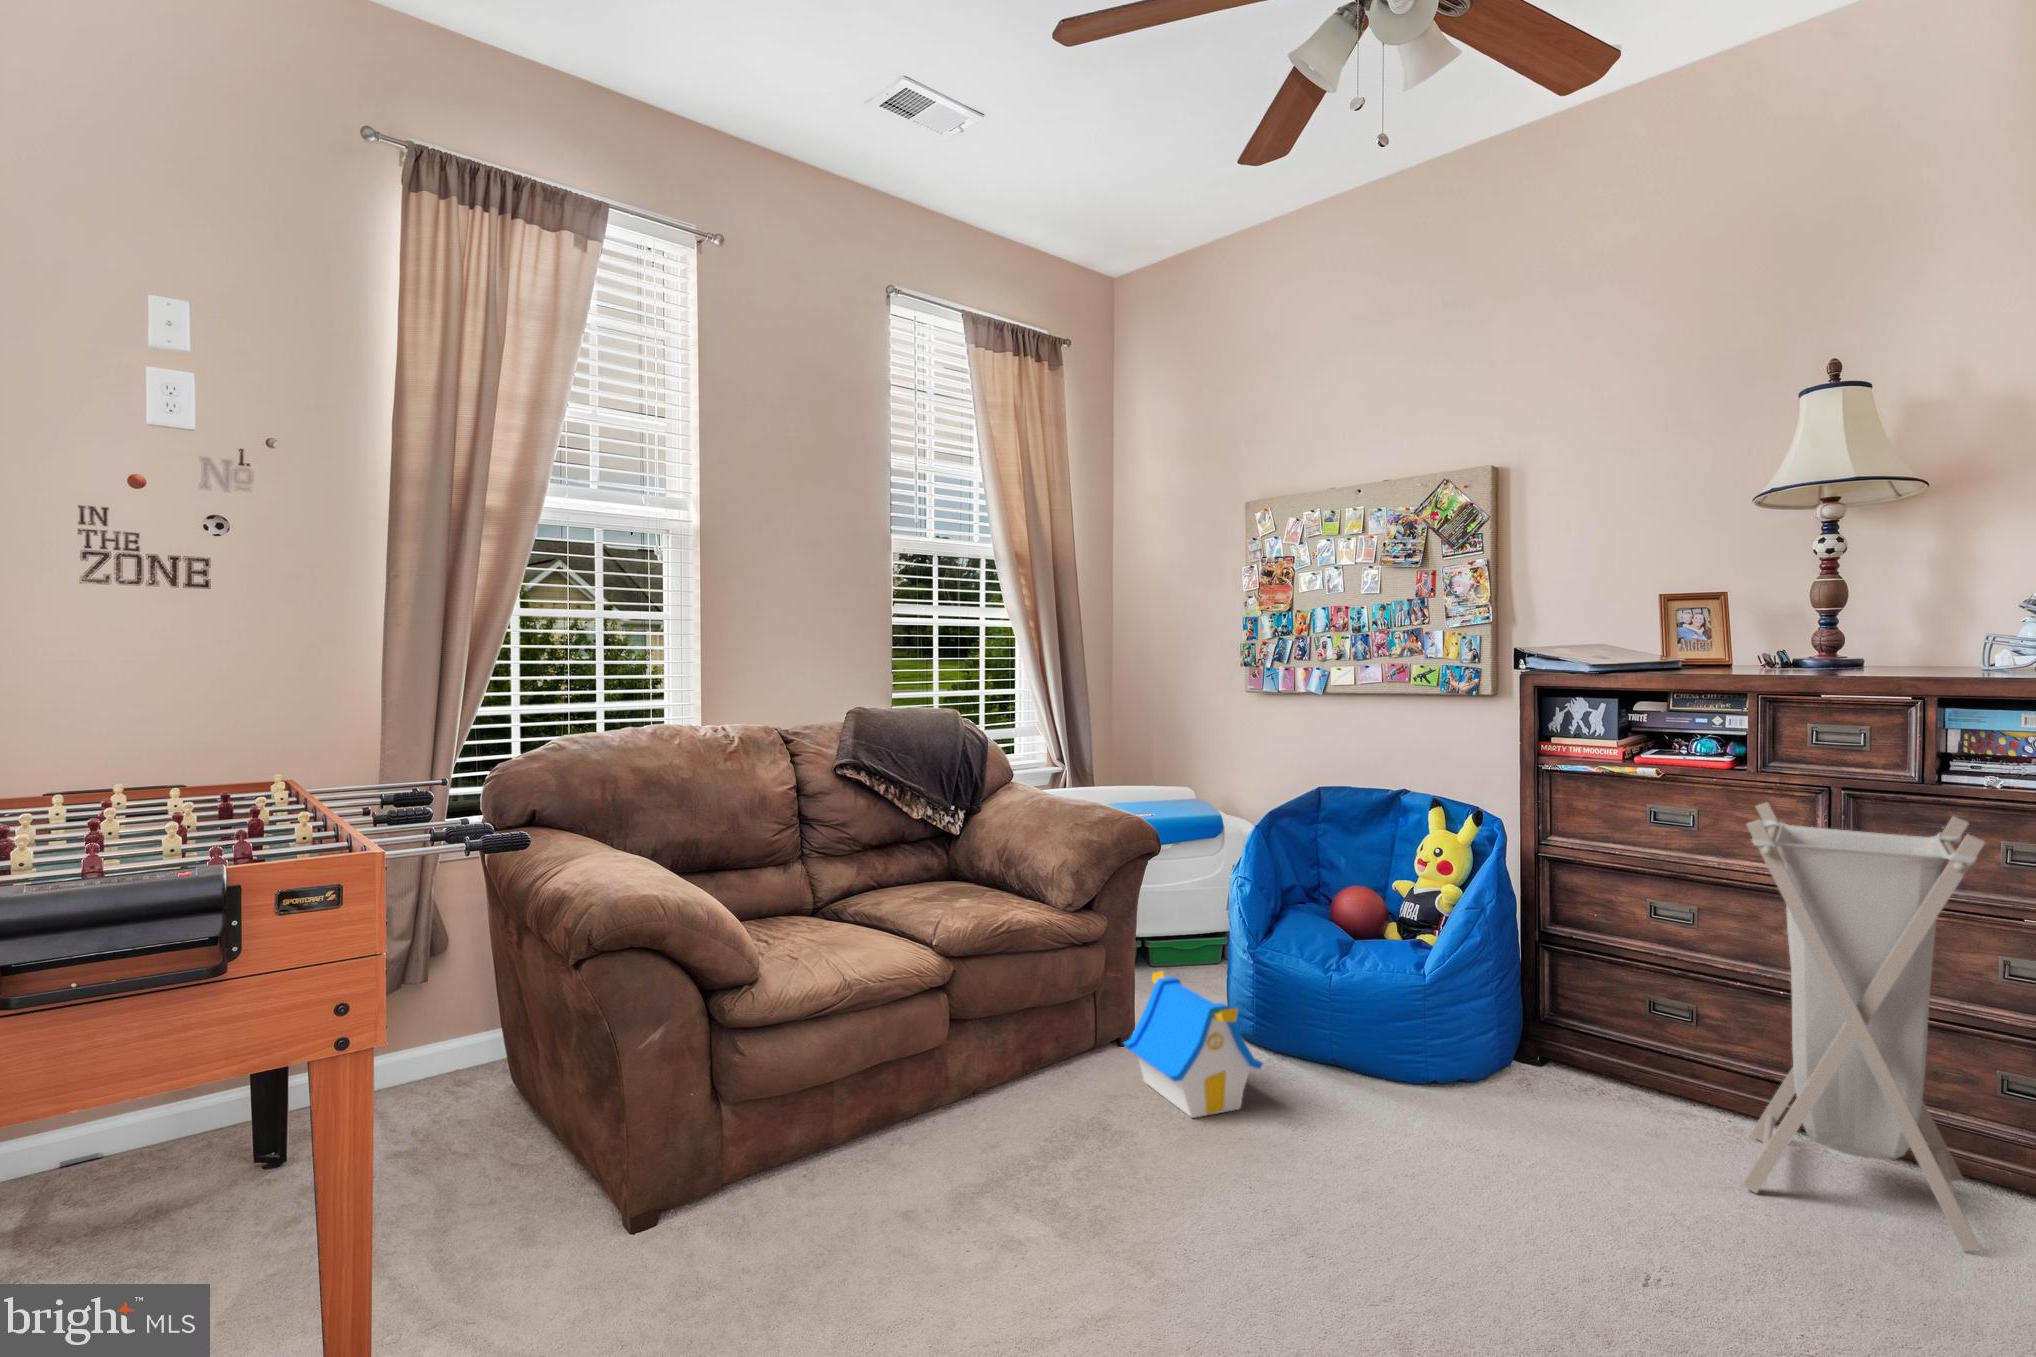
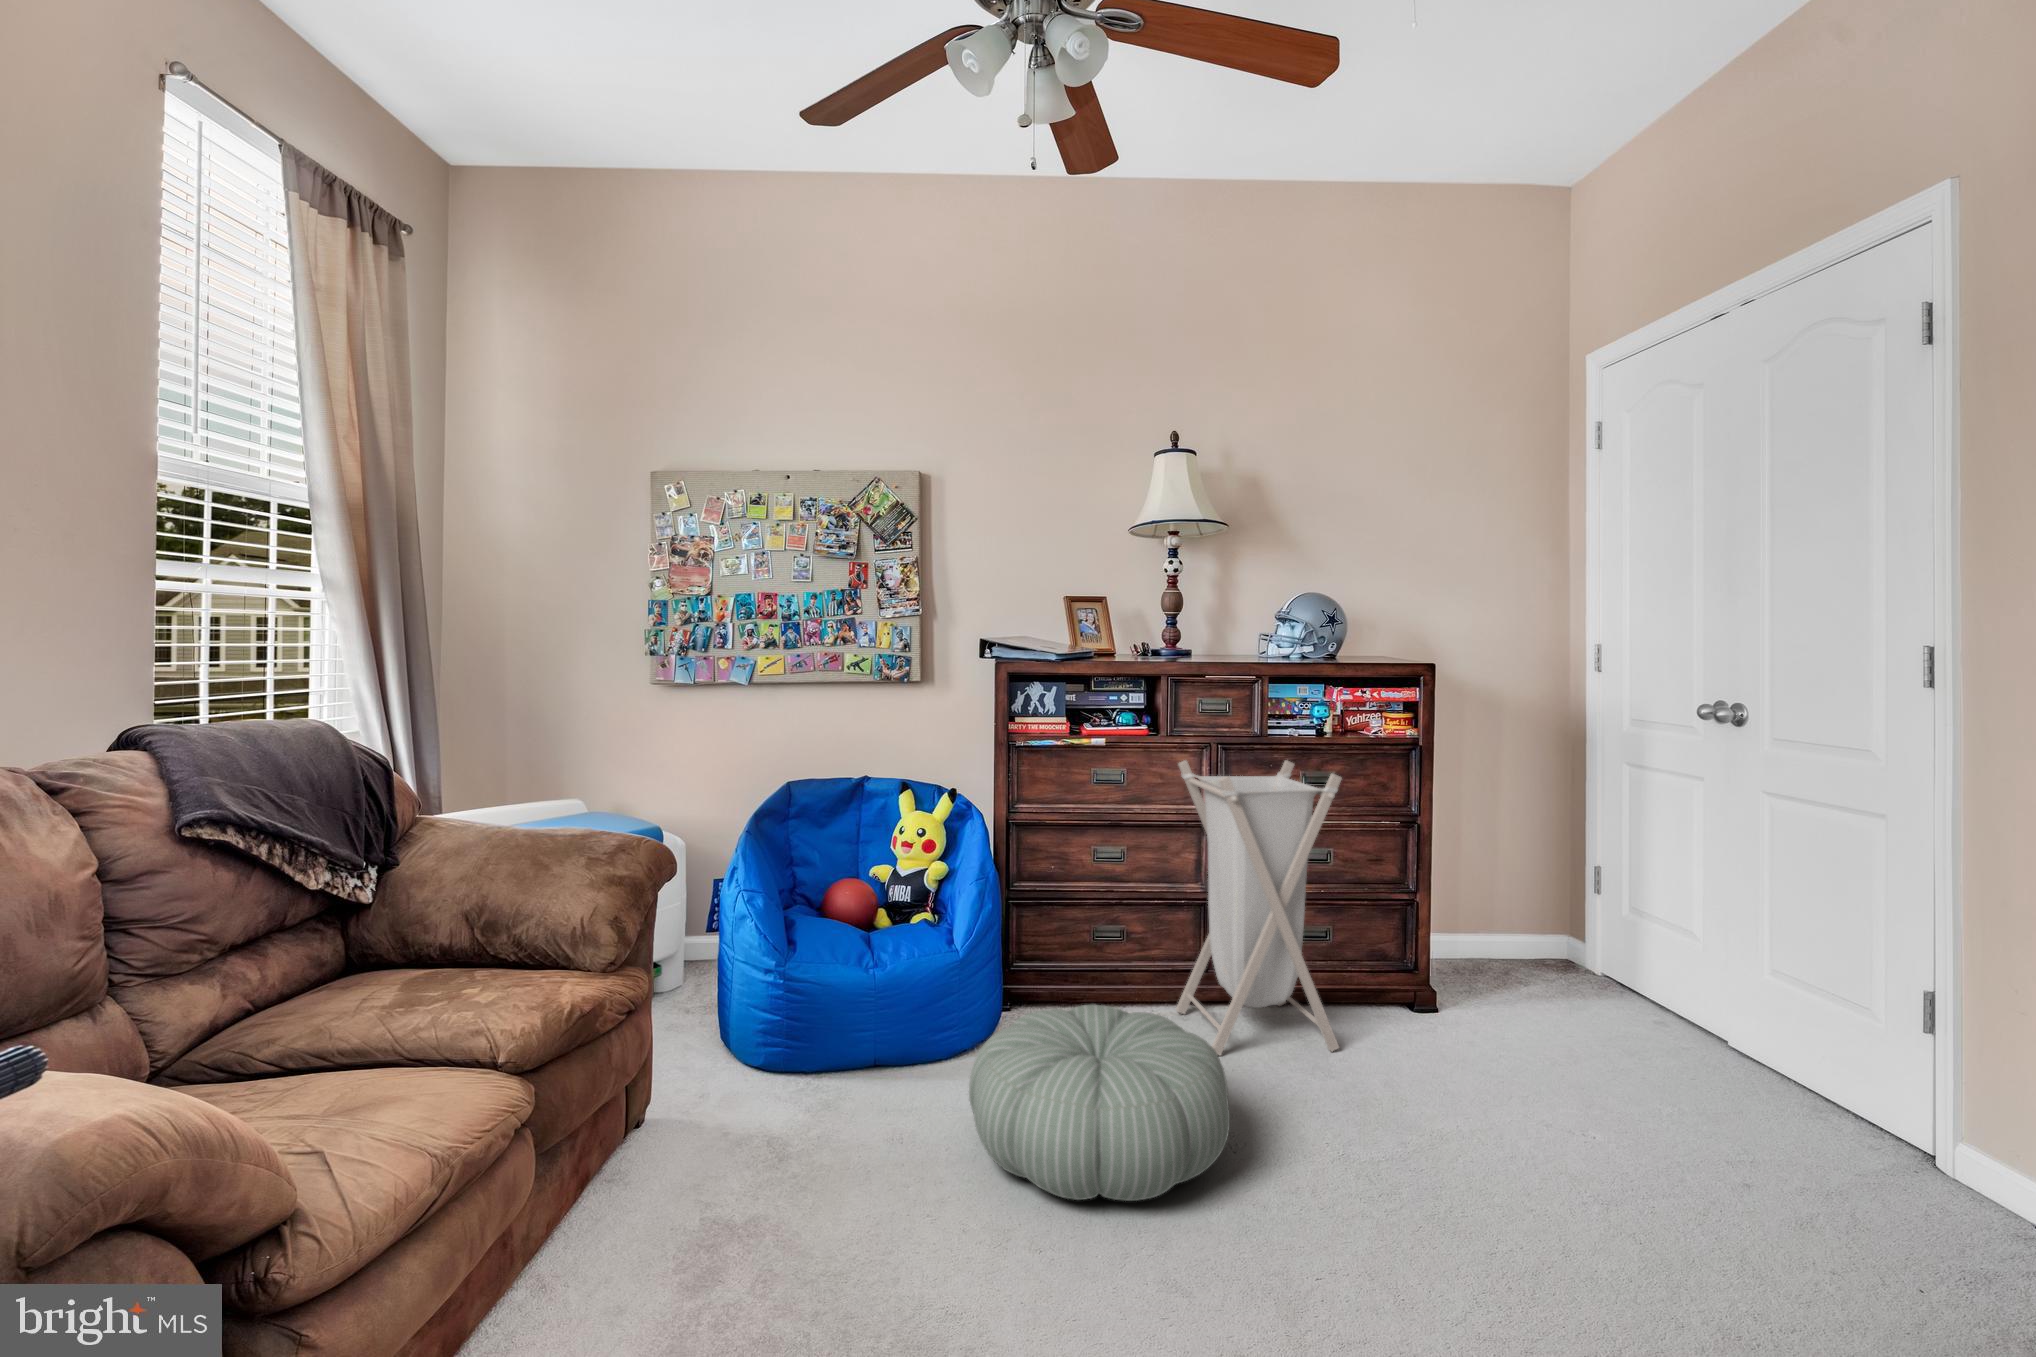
toy house: present [1124,971,1263,1118] -> none [695,1011,857,1167]
pouf: none [1321,1048,1642,1265] -> present [969,1005,1230,1201]

